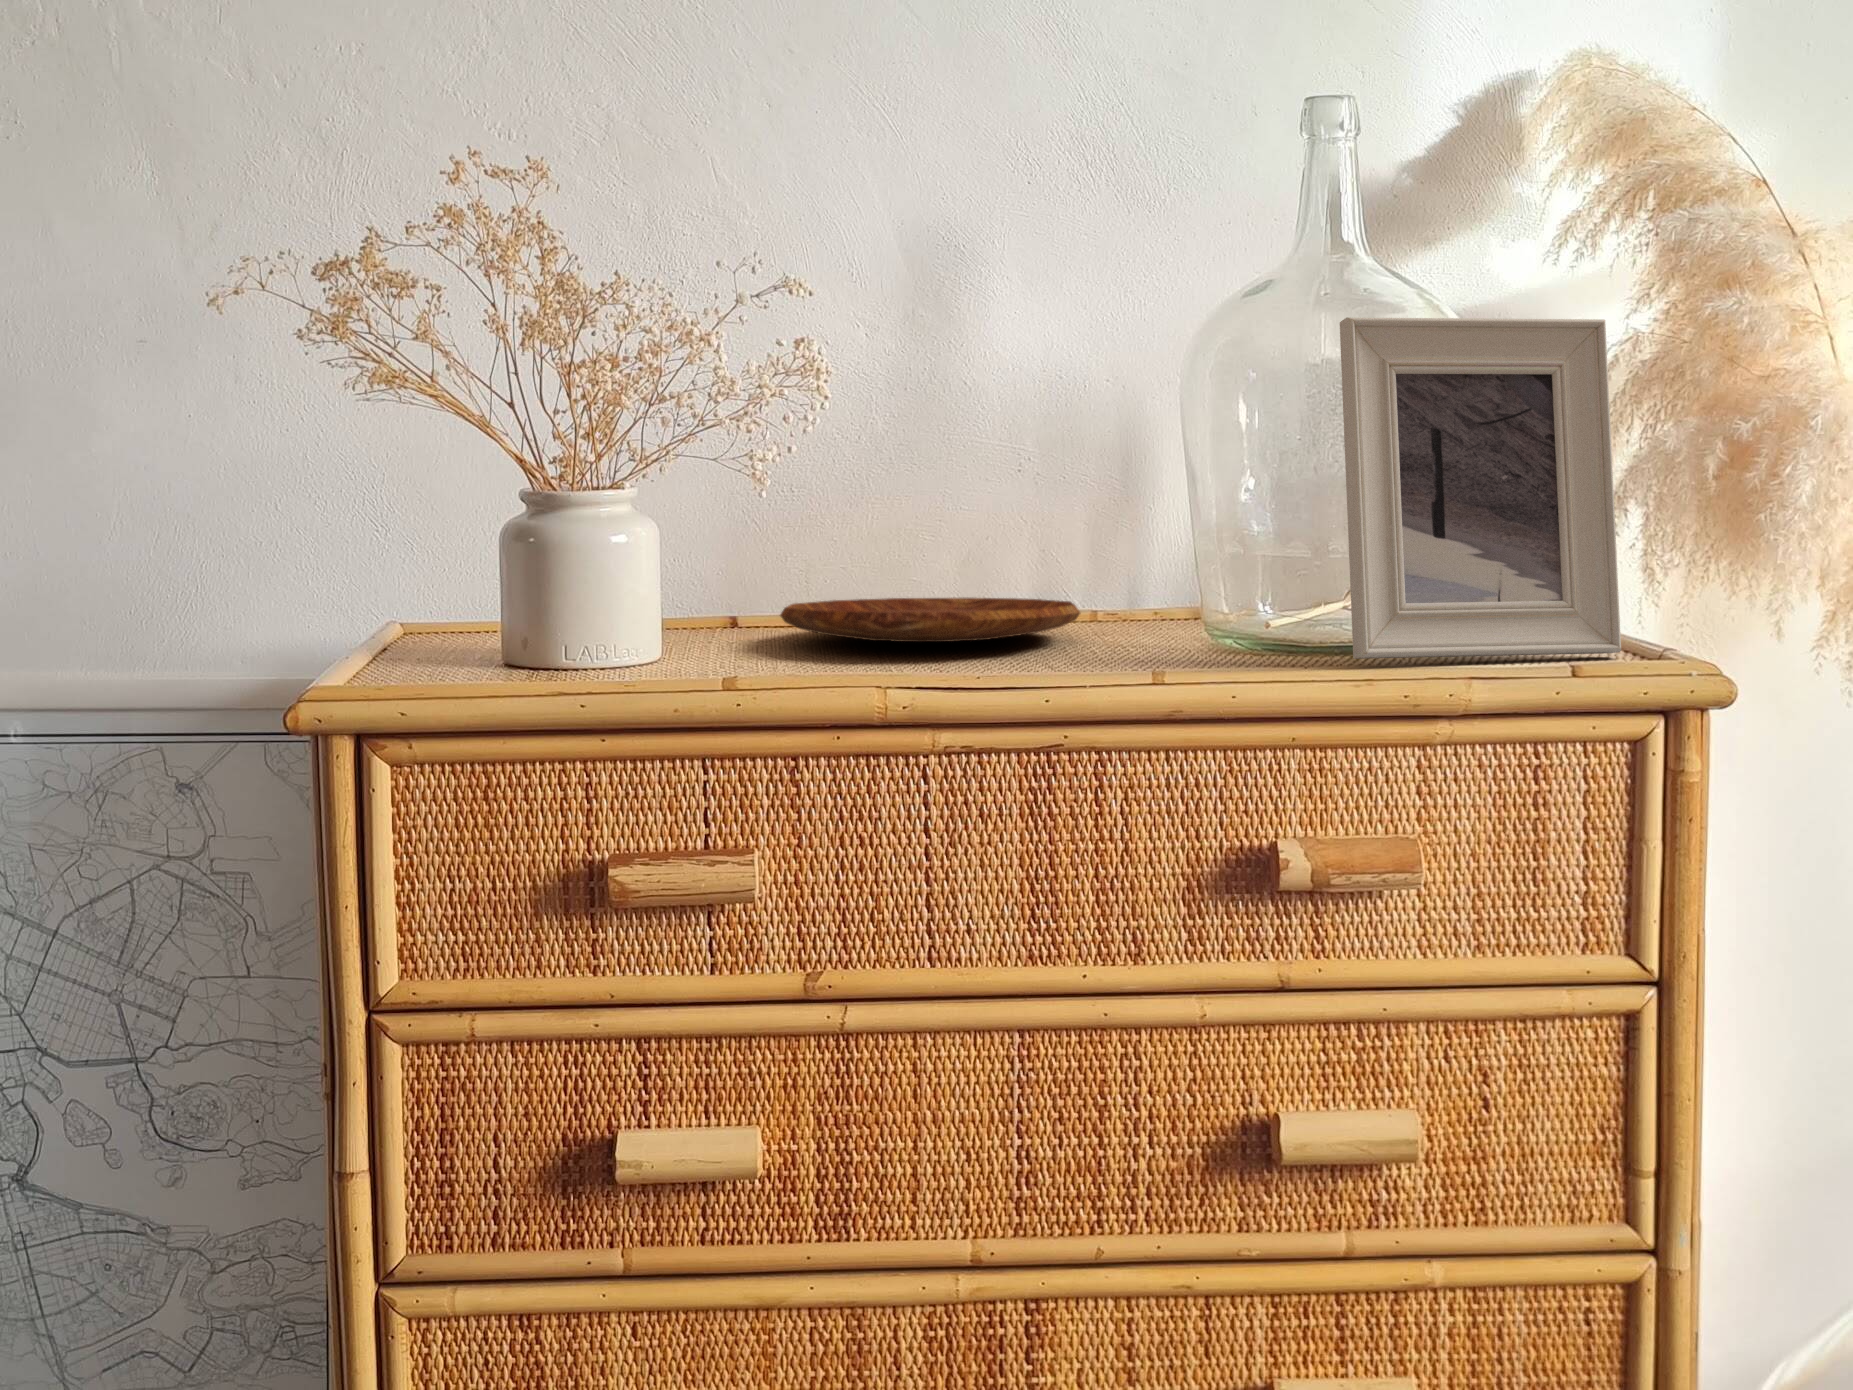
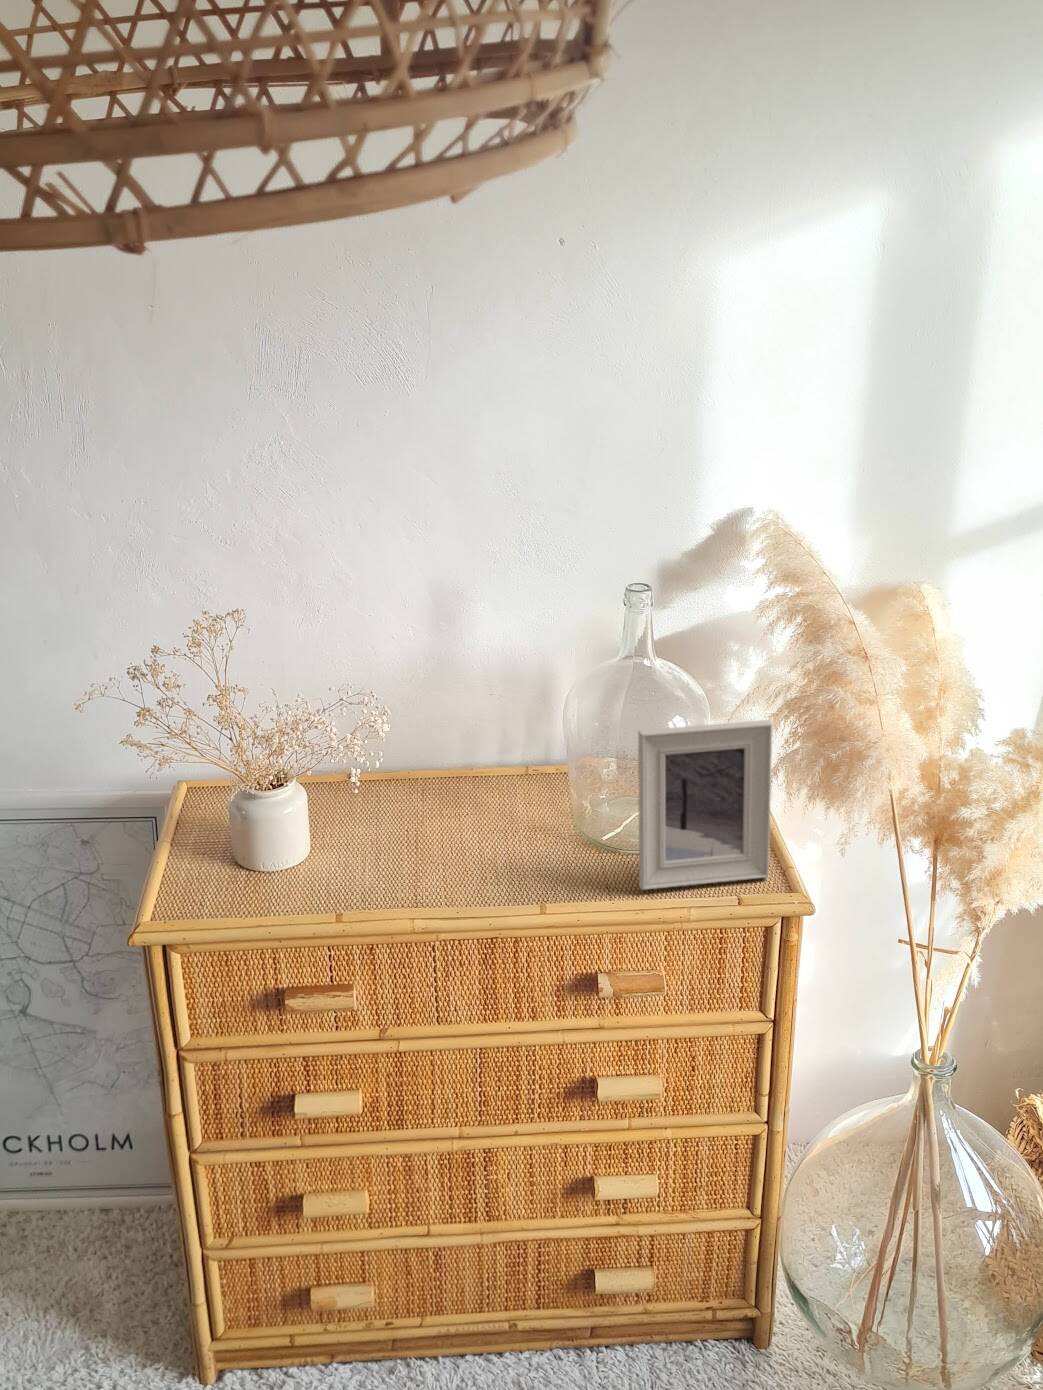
tray: present [780,598,1080,642] -> none [361,782,514,860]

